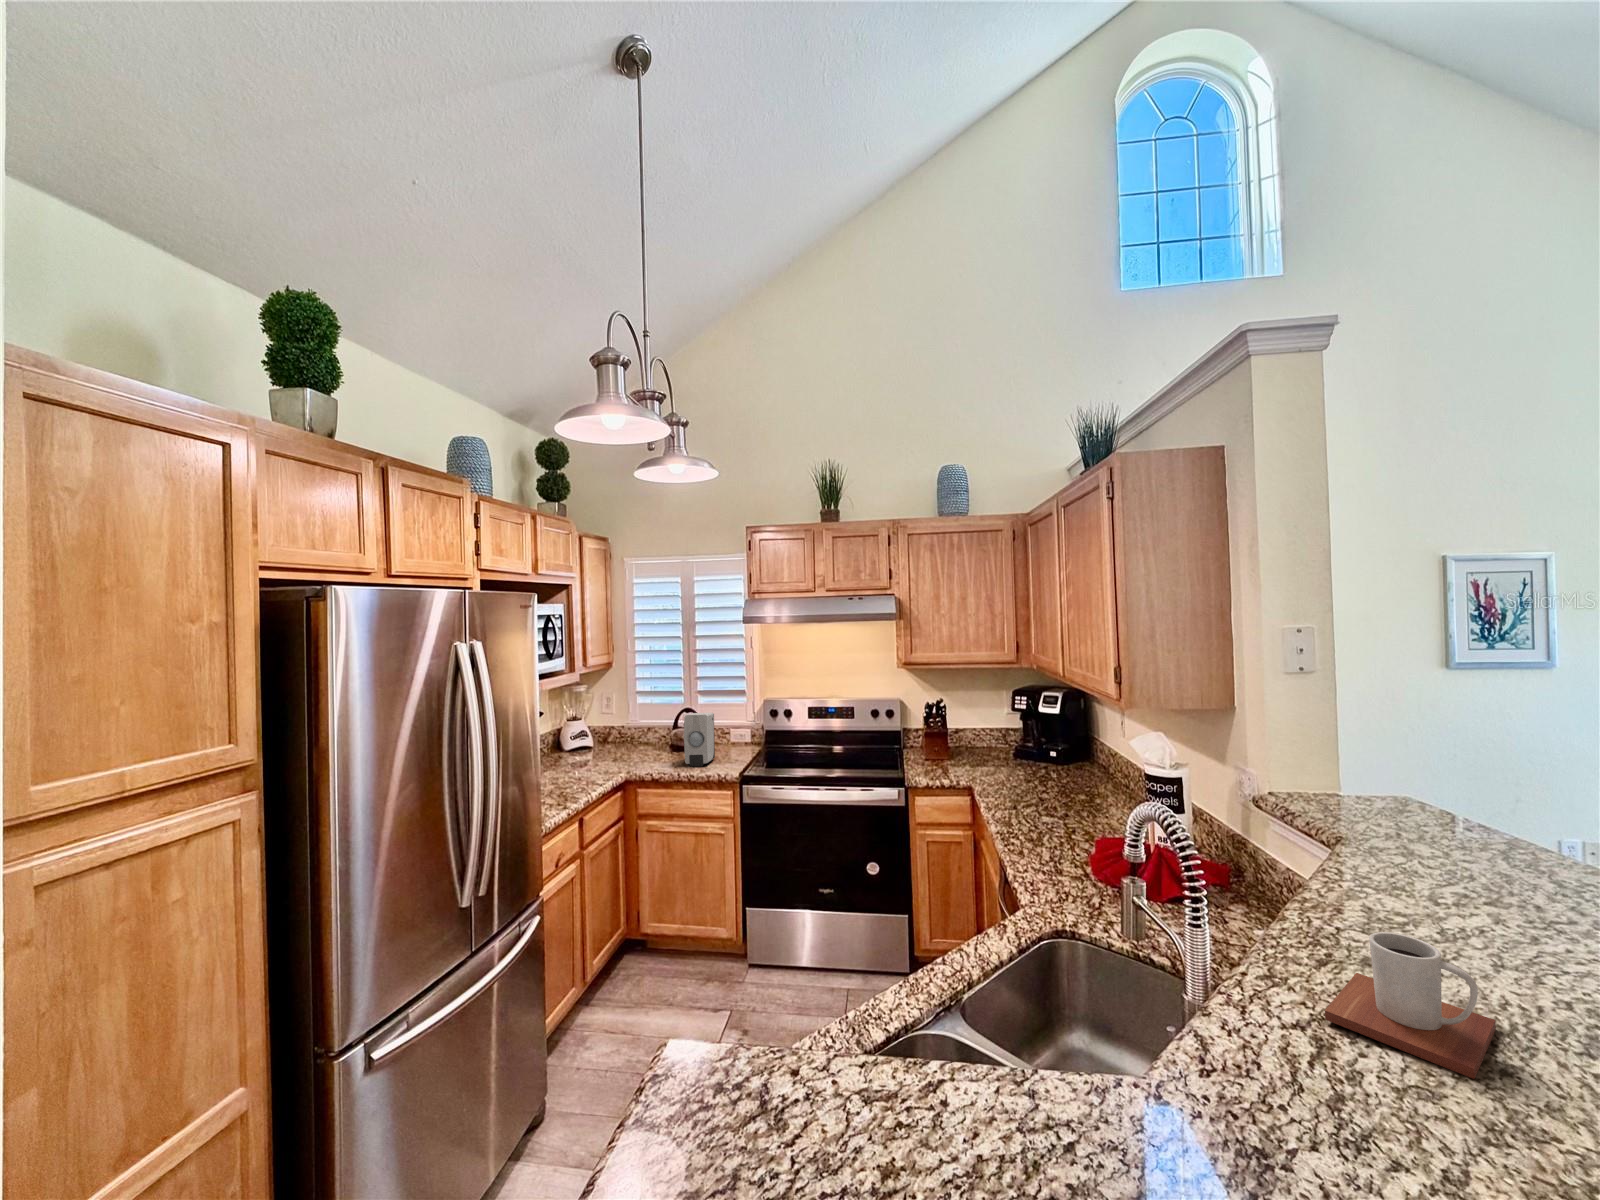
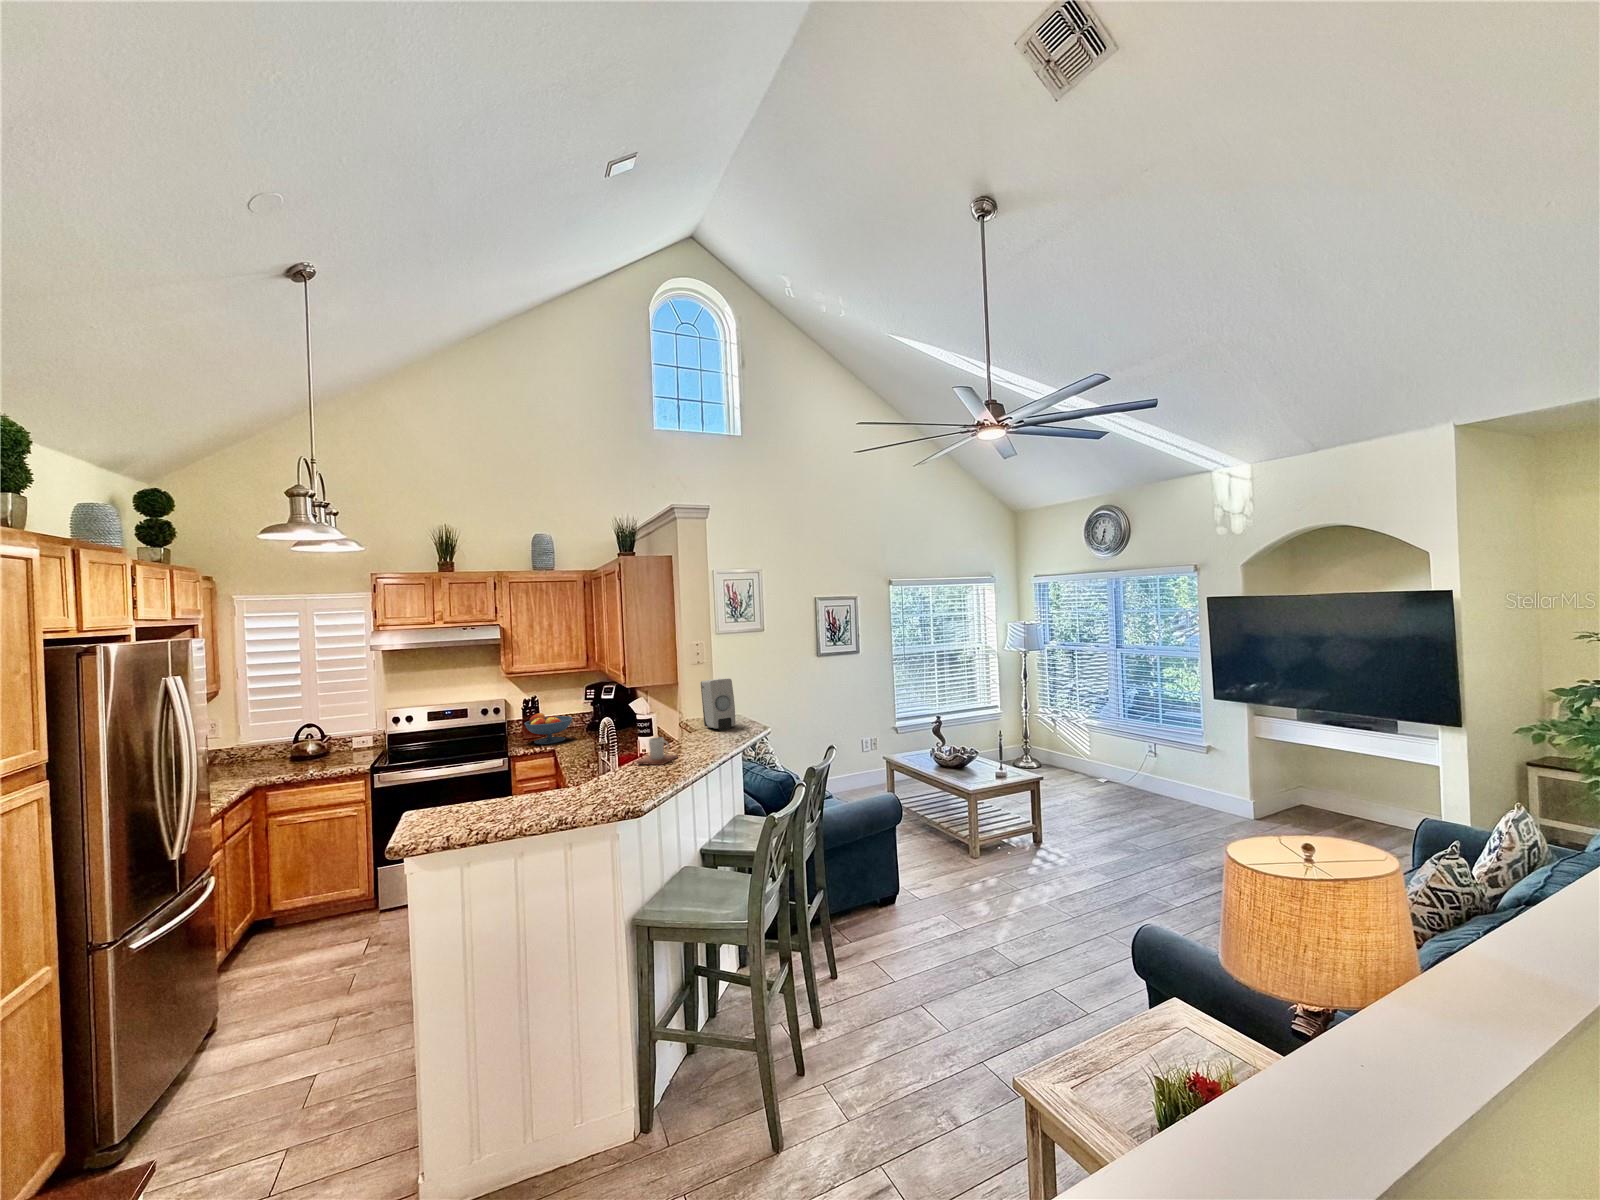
soap dispenser: present [684,713,715,766] -> present [701,679,736,730]
fruit bowl: none [926,723,995,773] -> present [524,713,572,744]

